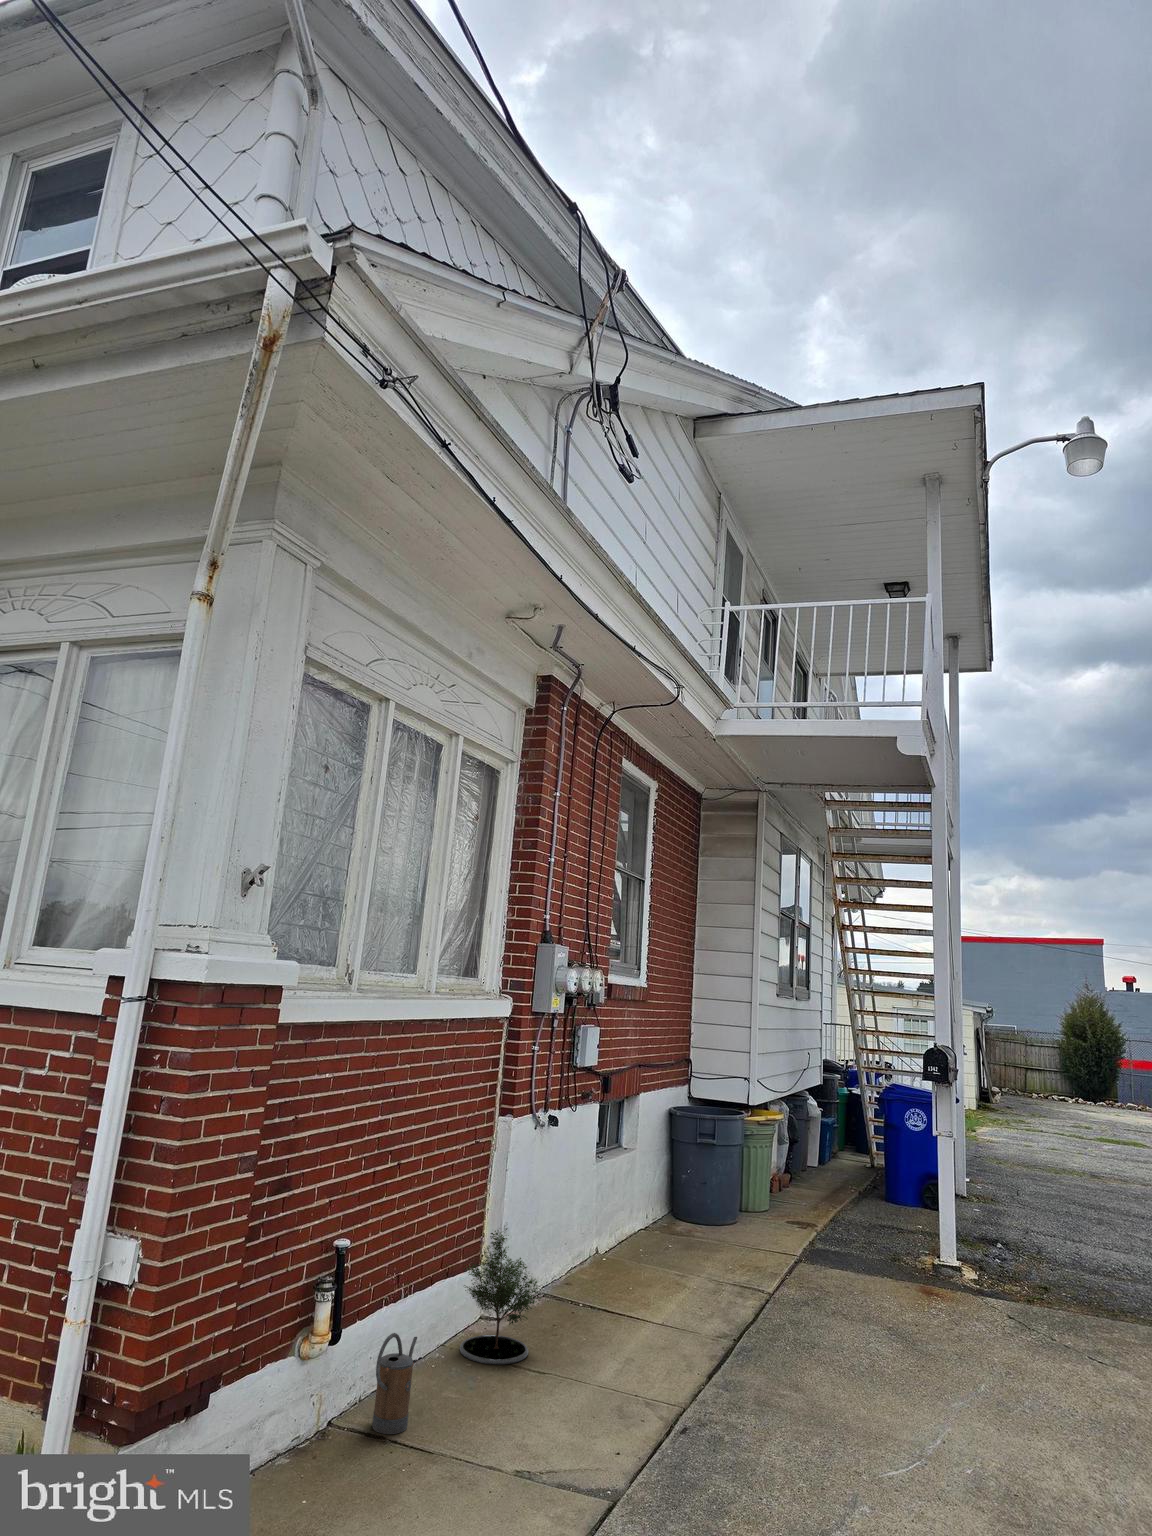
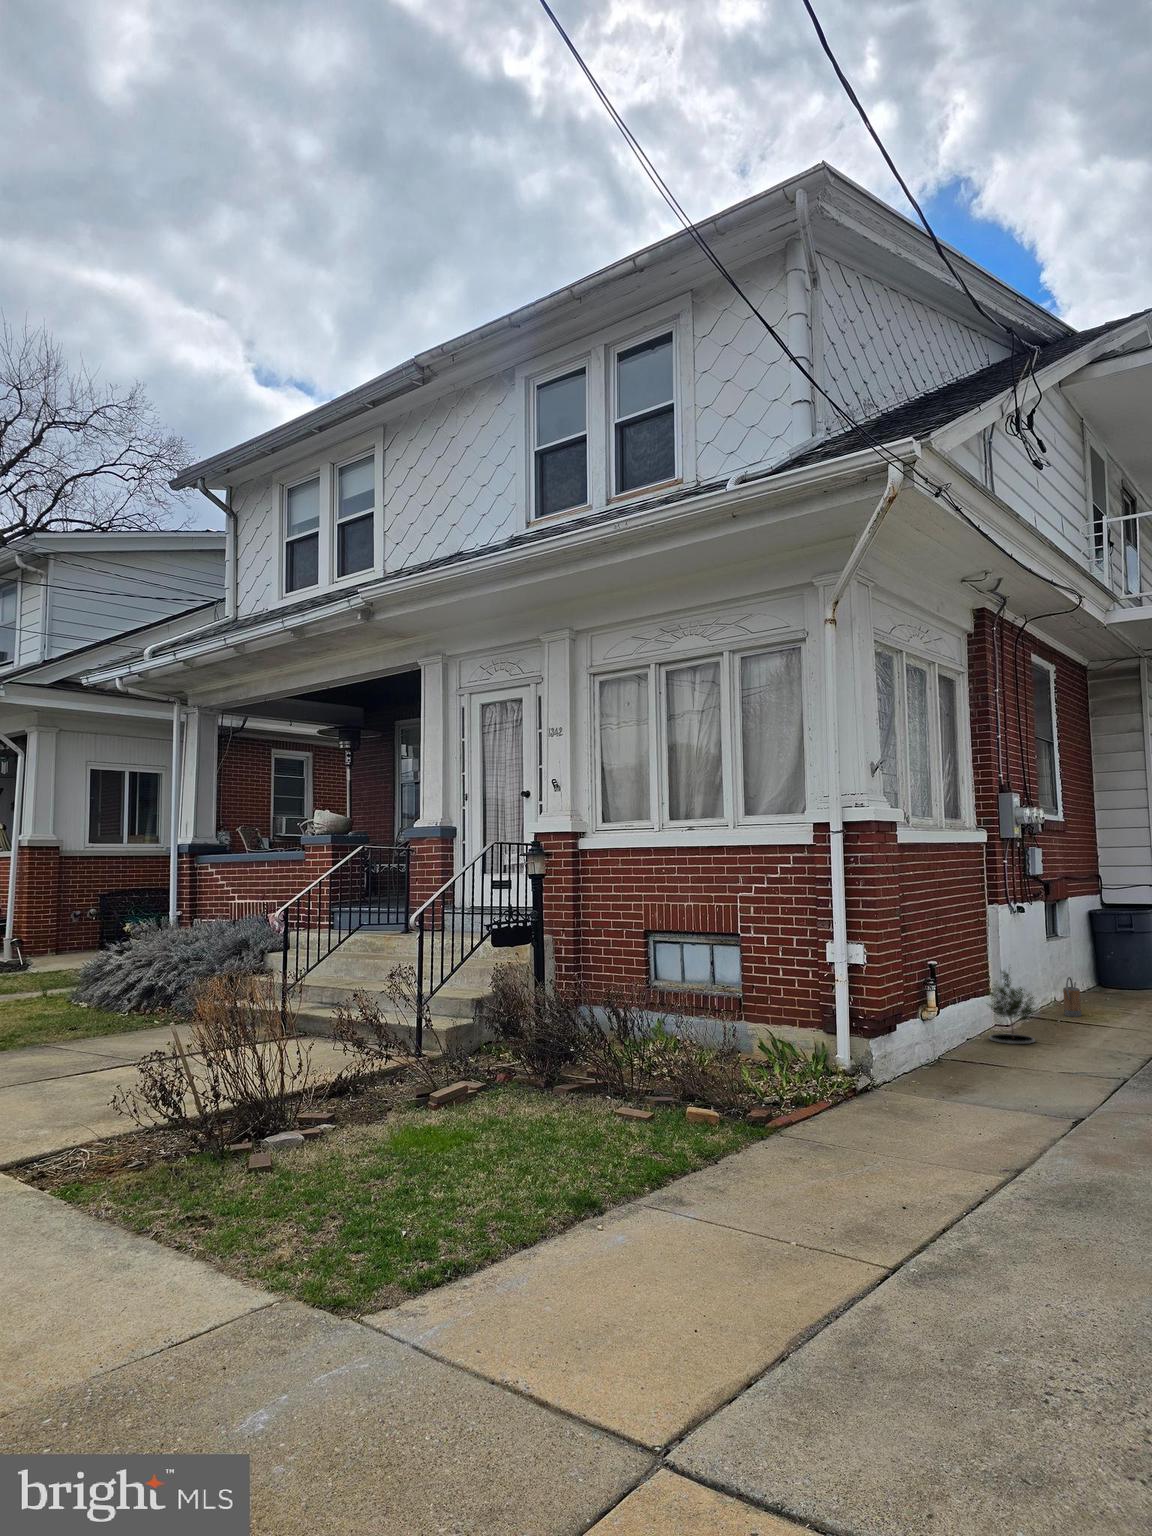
watering can: present [372,1333,417,1434] -> present [1063,977,1081,1017]

